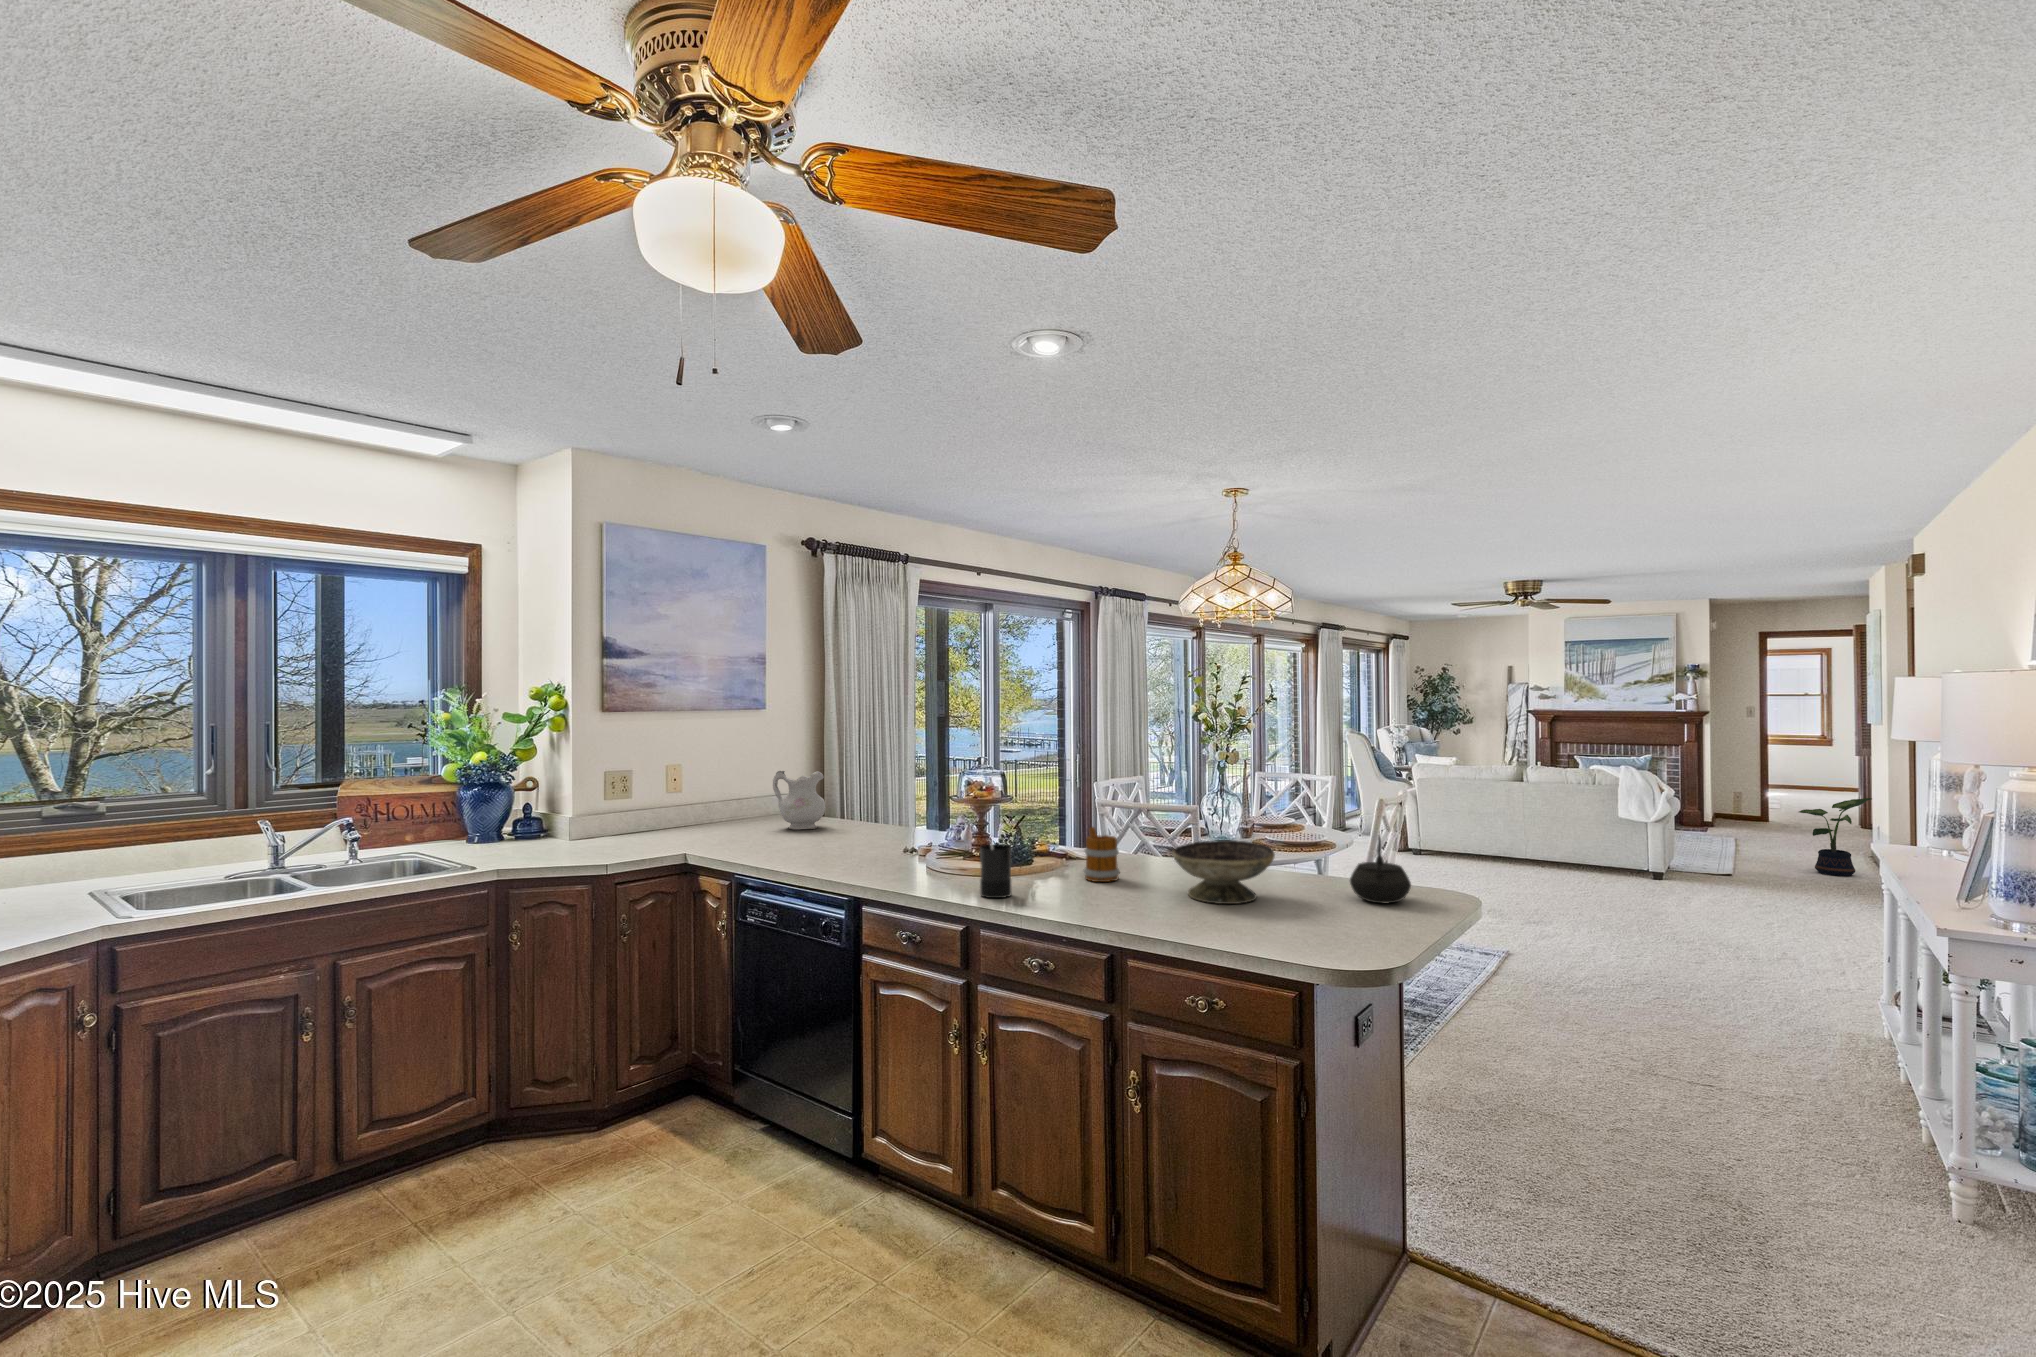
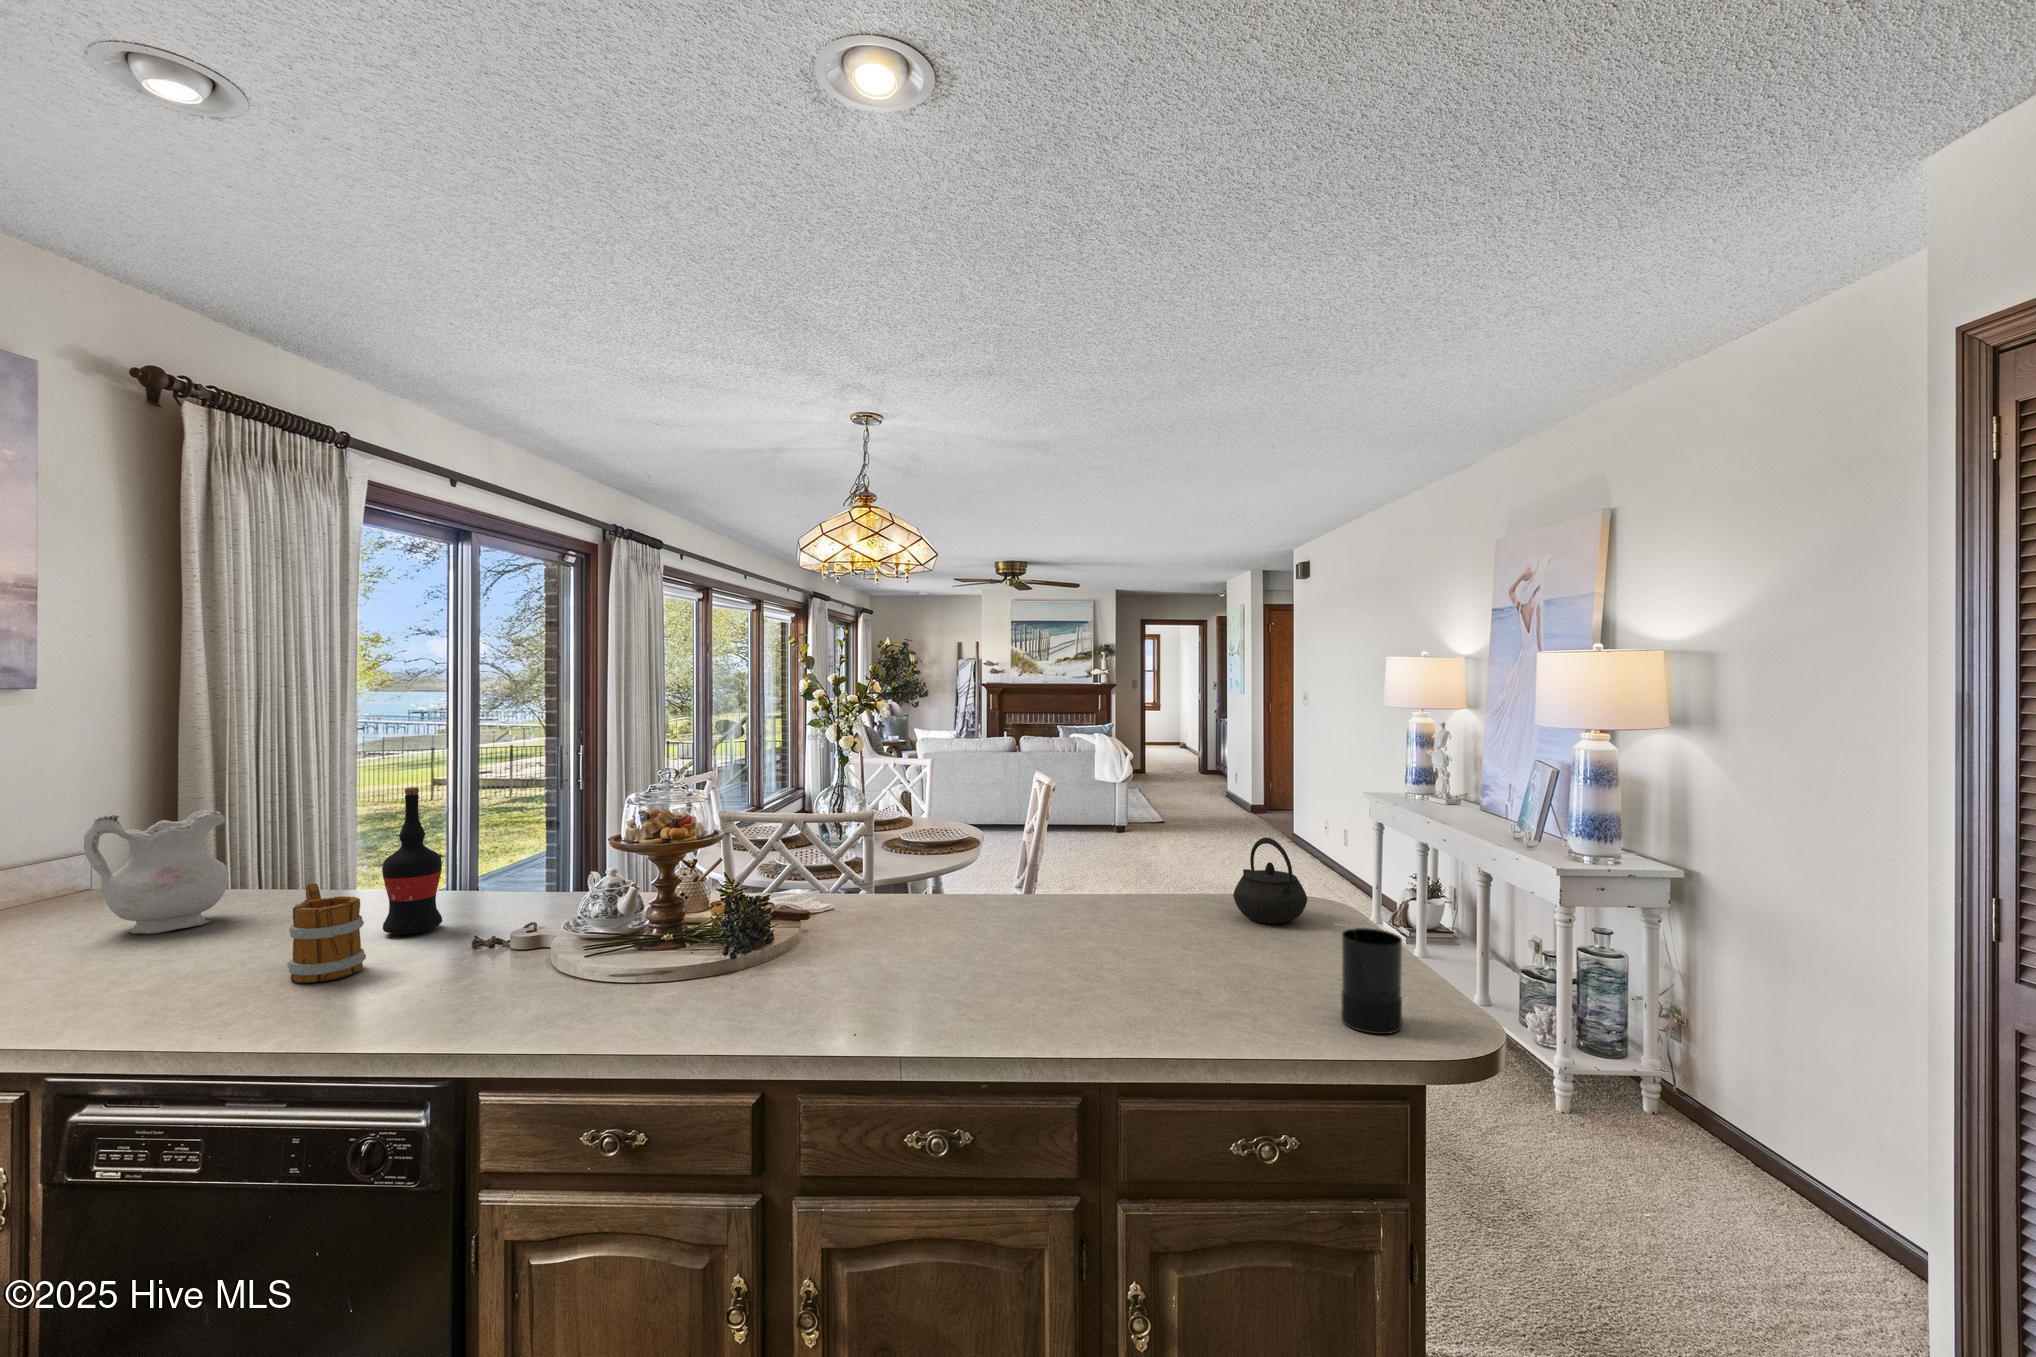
wine bottle: none [872,764,900,842] -> present [382,787,442,934]
potted plant: present [1799,798,1872,876] -> none [1194,750,1237,812]
mug: present [1084,827,1120,882] -> present [287,884,366,983]
decorative bowl: present [1172,840,1275,904] -> none [1047,864,1192,965]
candle: present [980,841,1011,898] -> present [1341,926,1402,1034]

